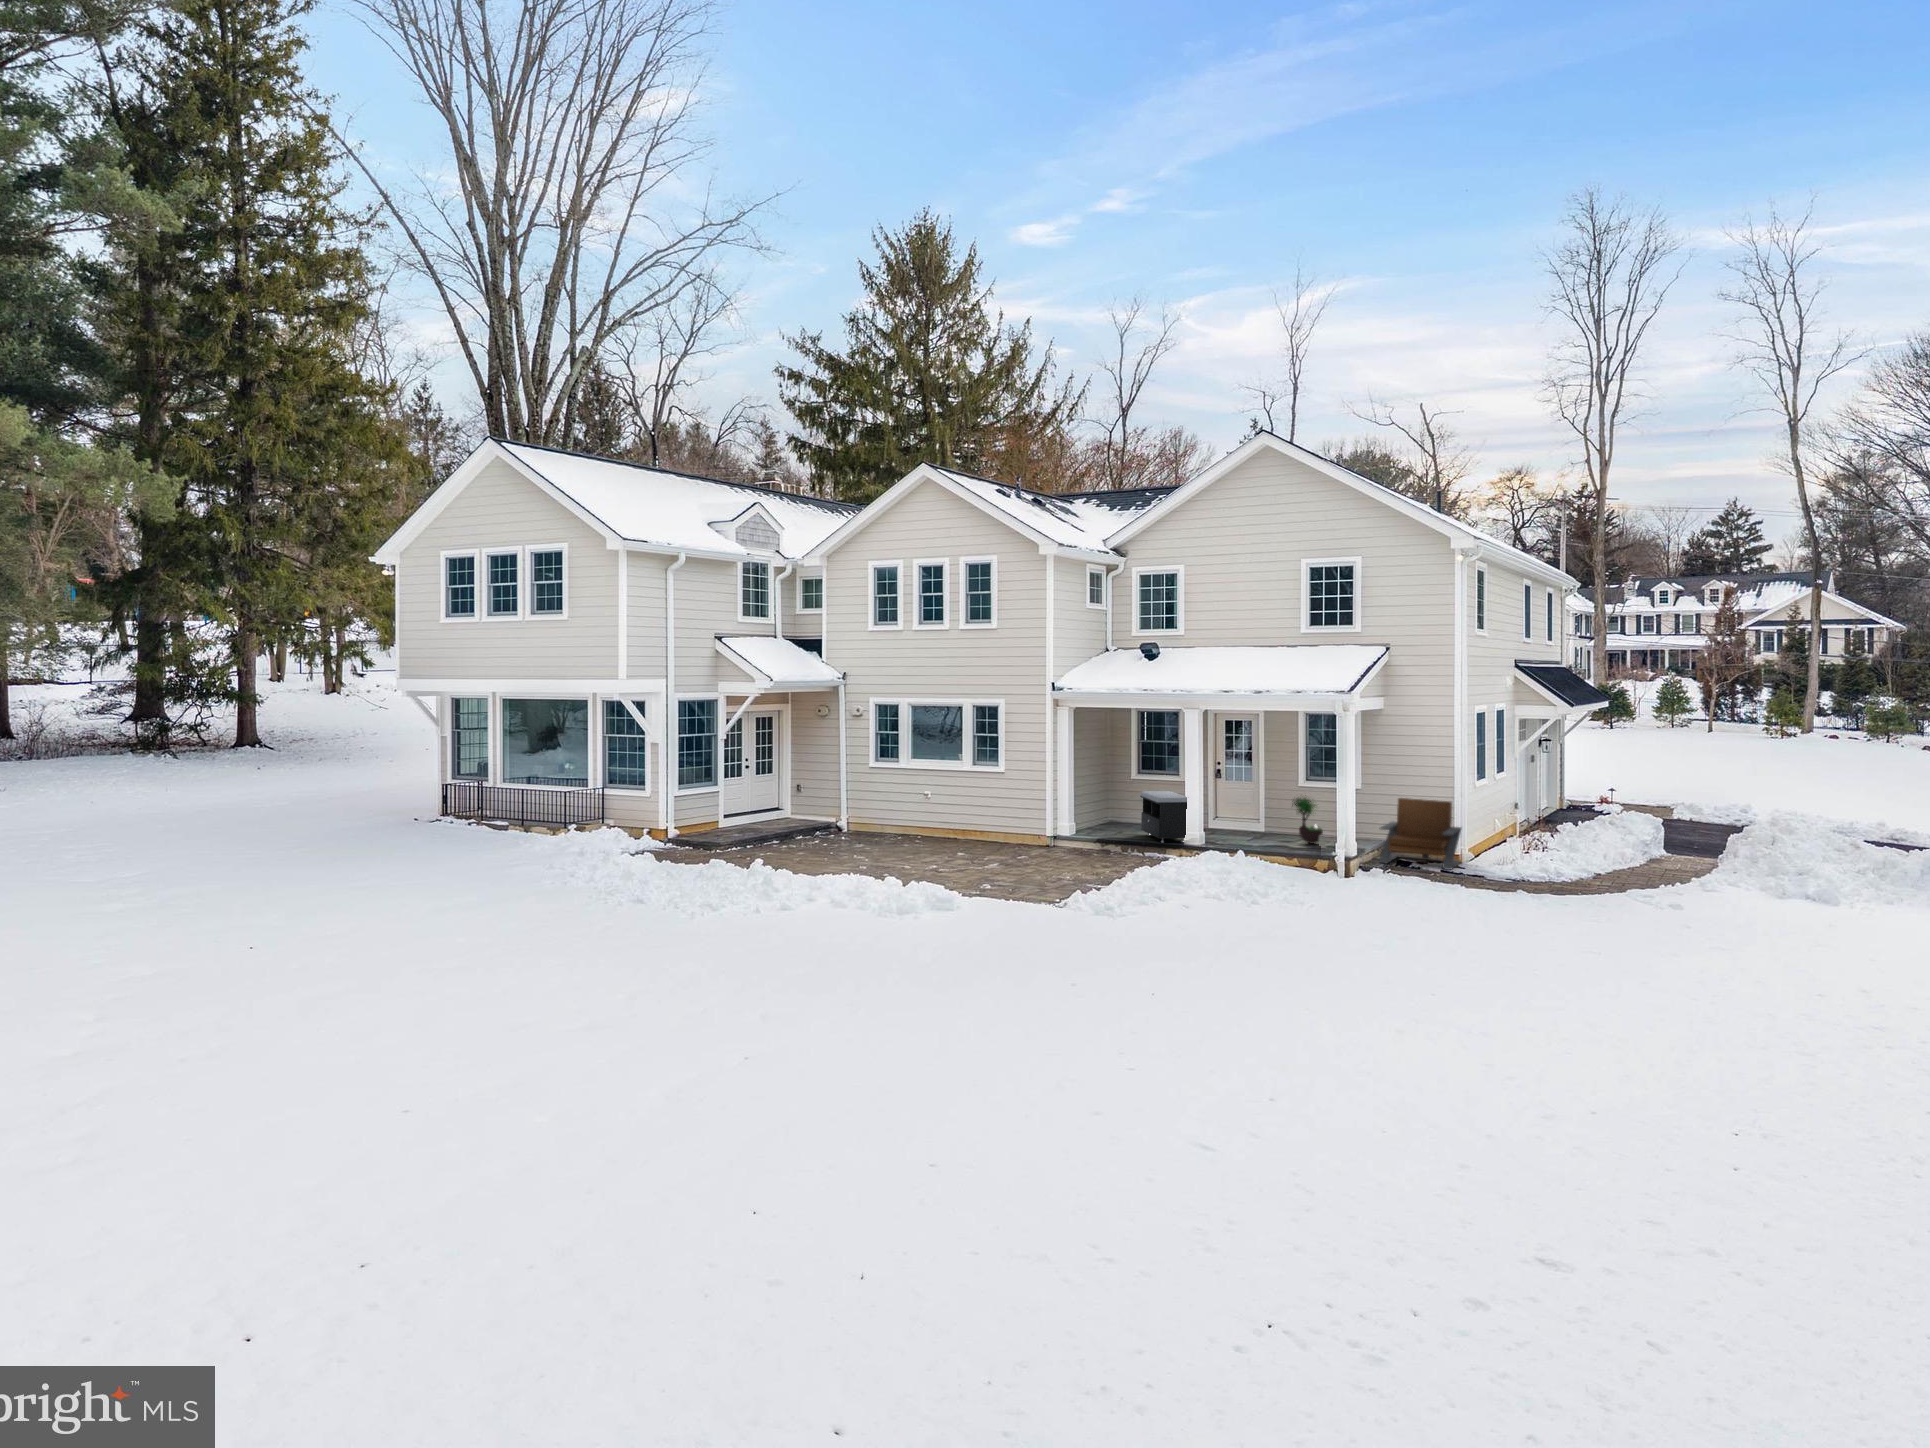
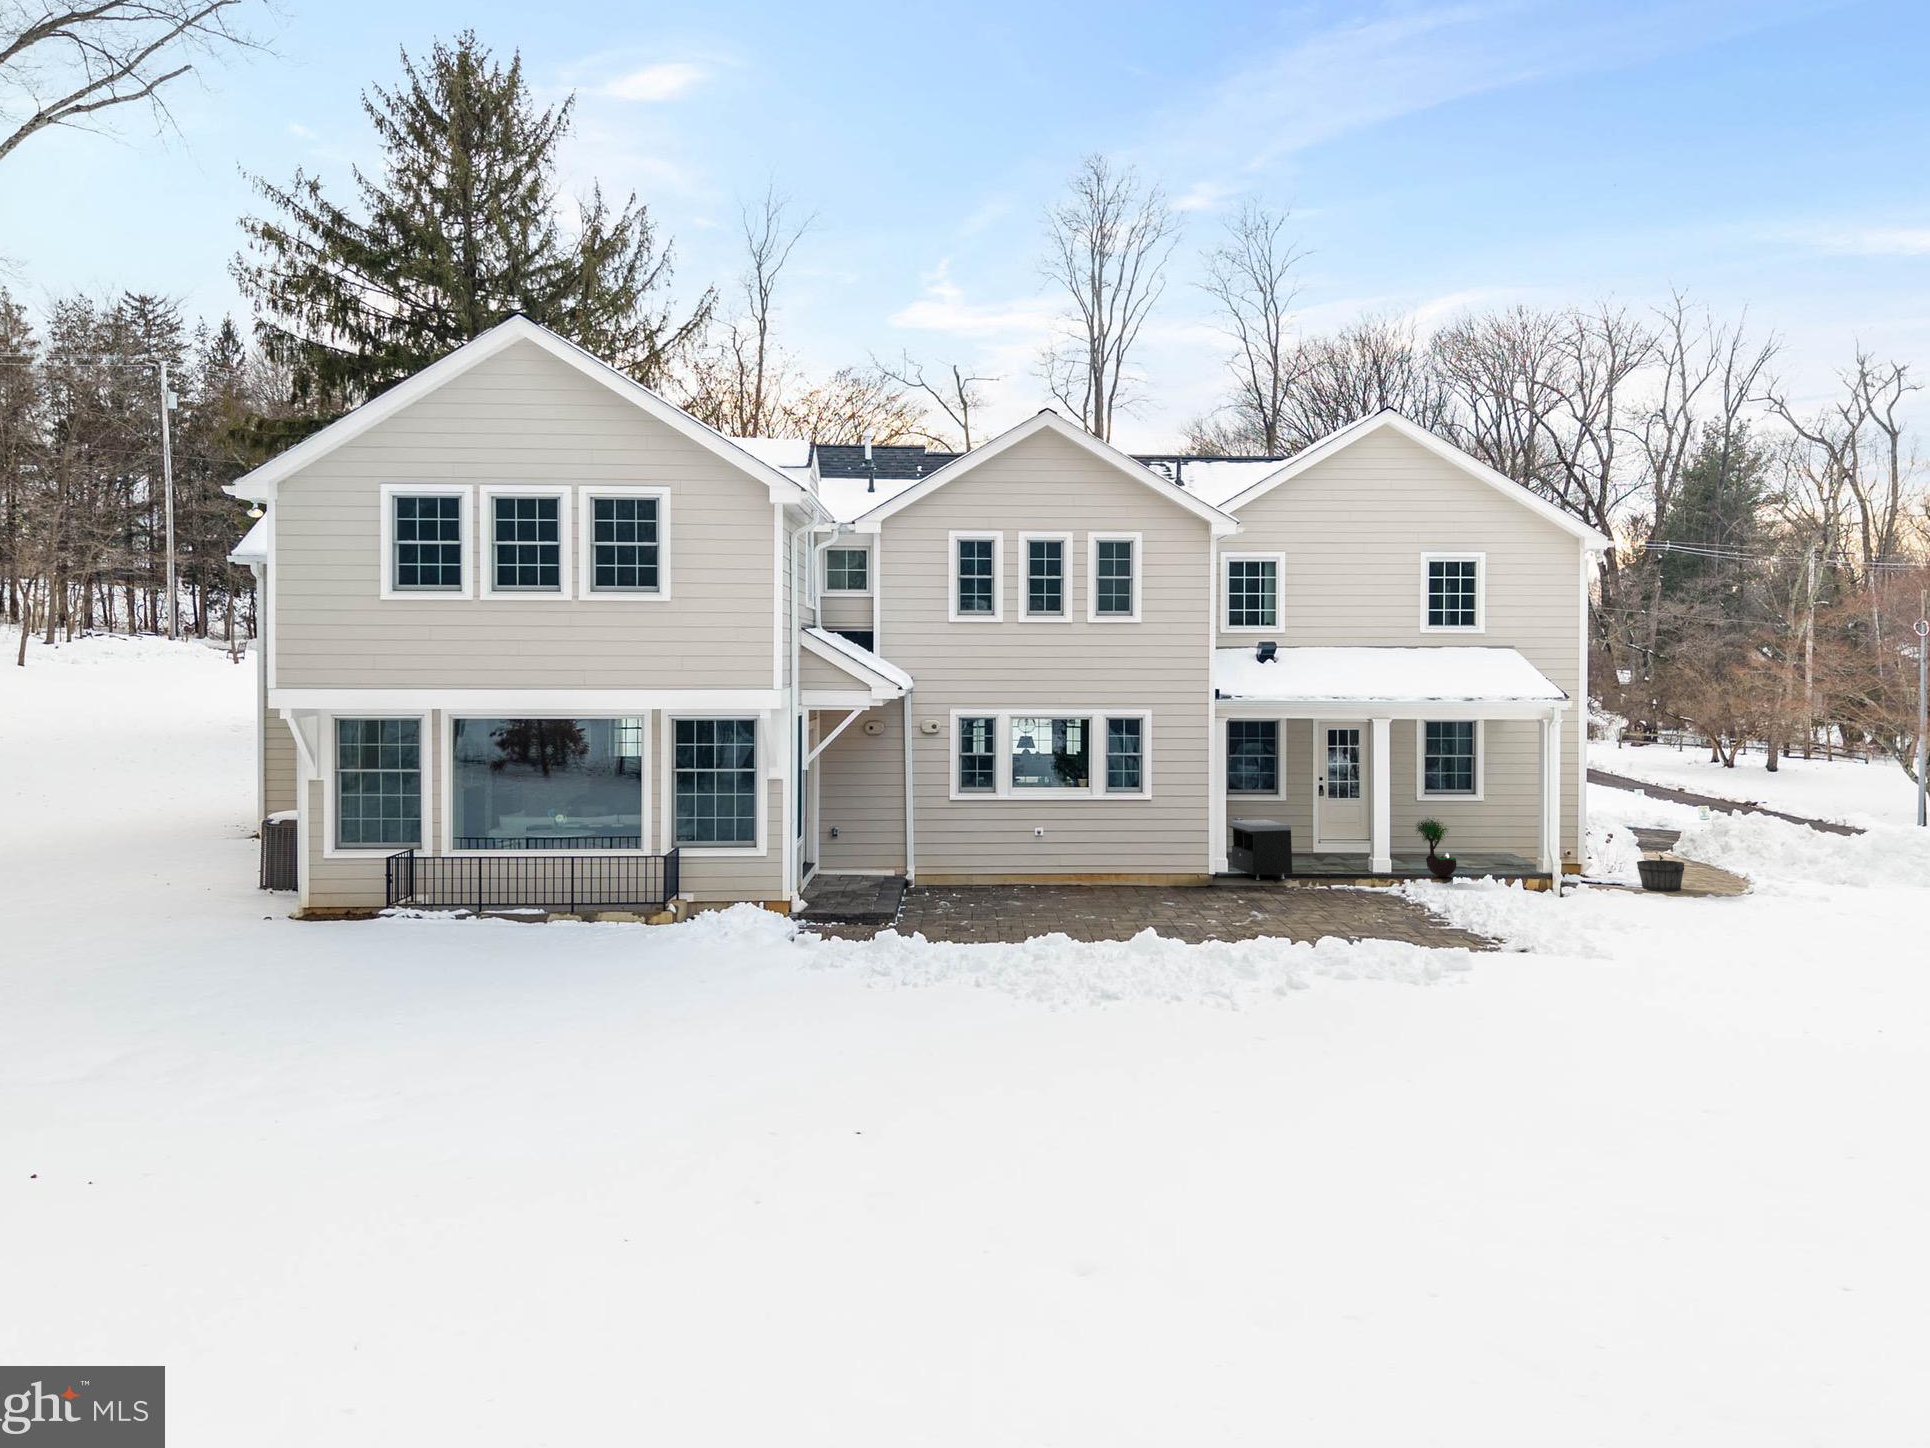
lounge chair: present [1379,798,1461,870] -> none [1525,815,1631,899]
wooden bucket: none [1466,831,1504,863] -> present [1637,853,1684,891]

